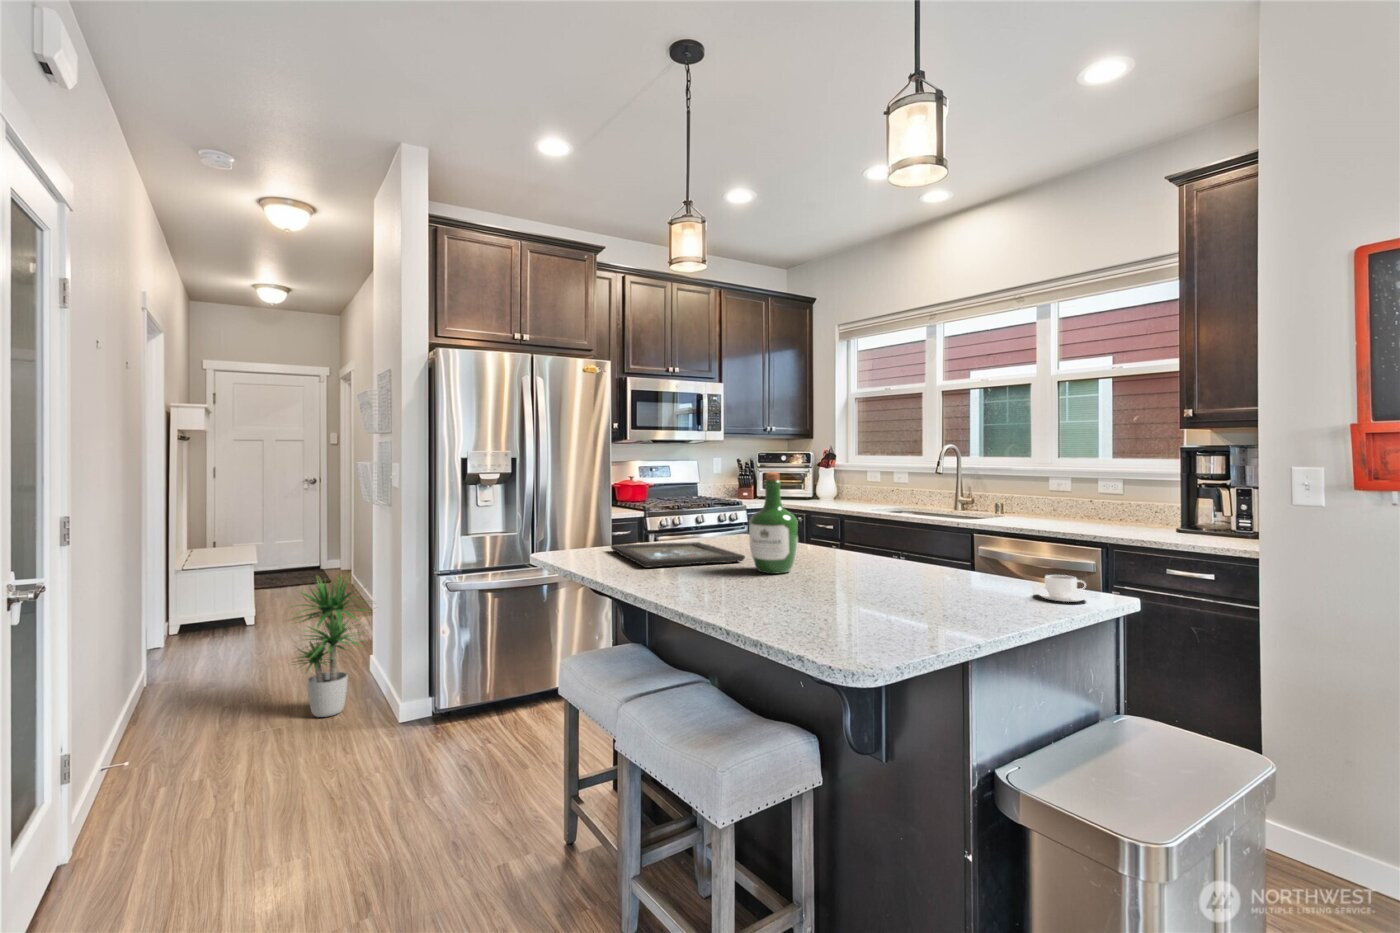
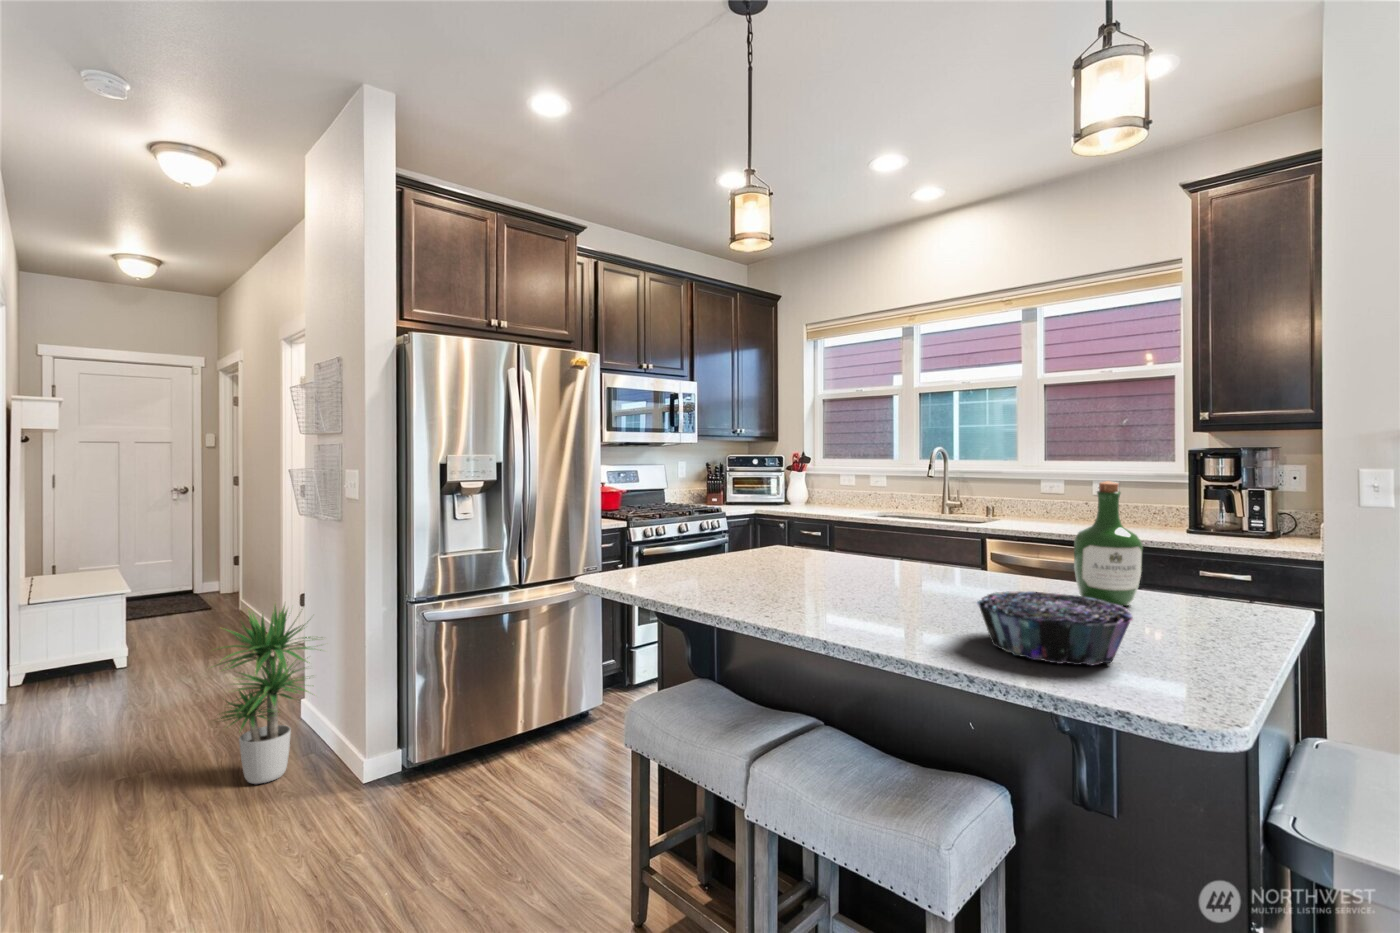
wine bottle: present [749,472,798,574] -> present [1074,481,1143,606]
tray: present [611,542,745,568] -> none [671,557,842,592]
decorative bowl: none [763,569,886,629] -> present [977,591,1133,666]
coffee cup: present [1035,575,1089,602] -> none [1202,587,1268,617]

